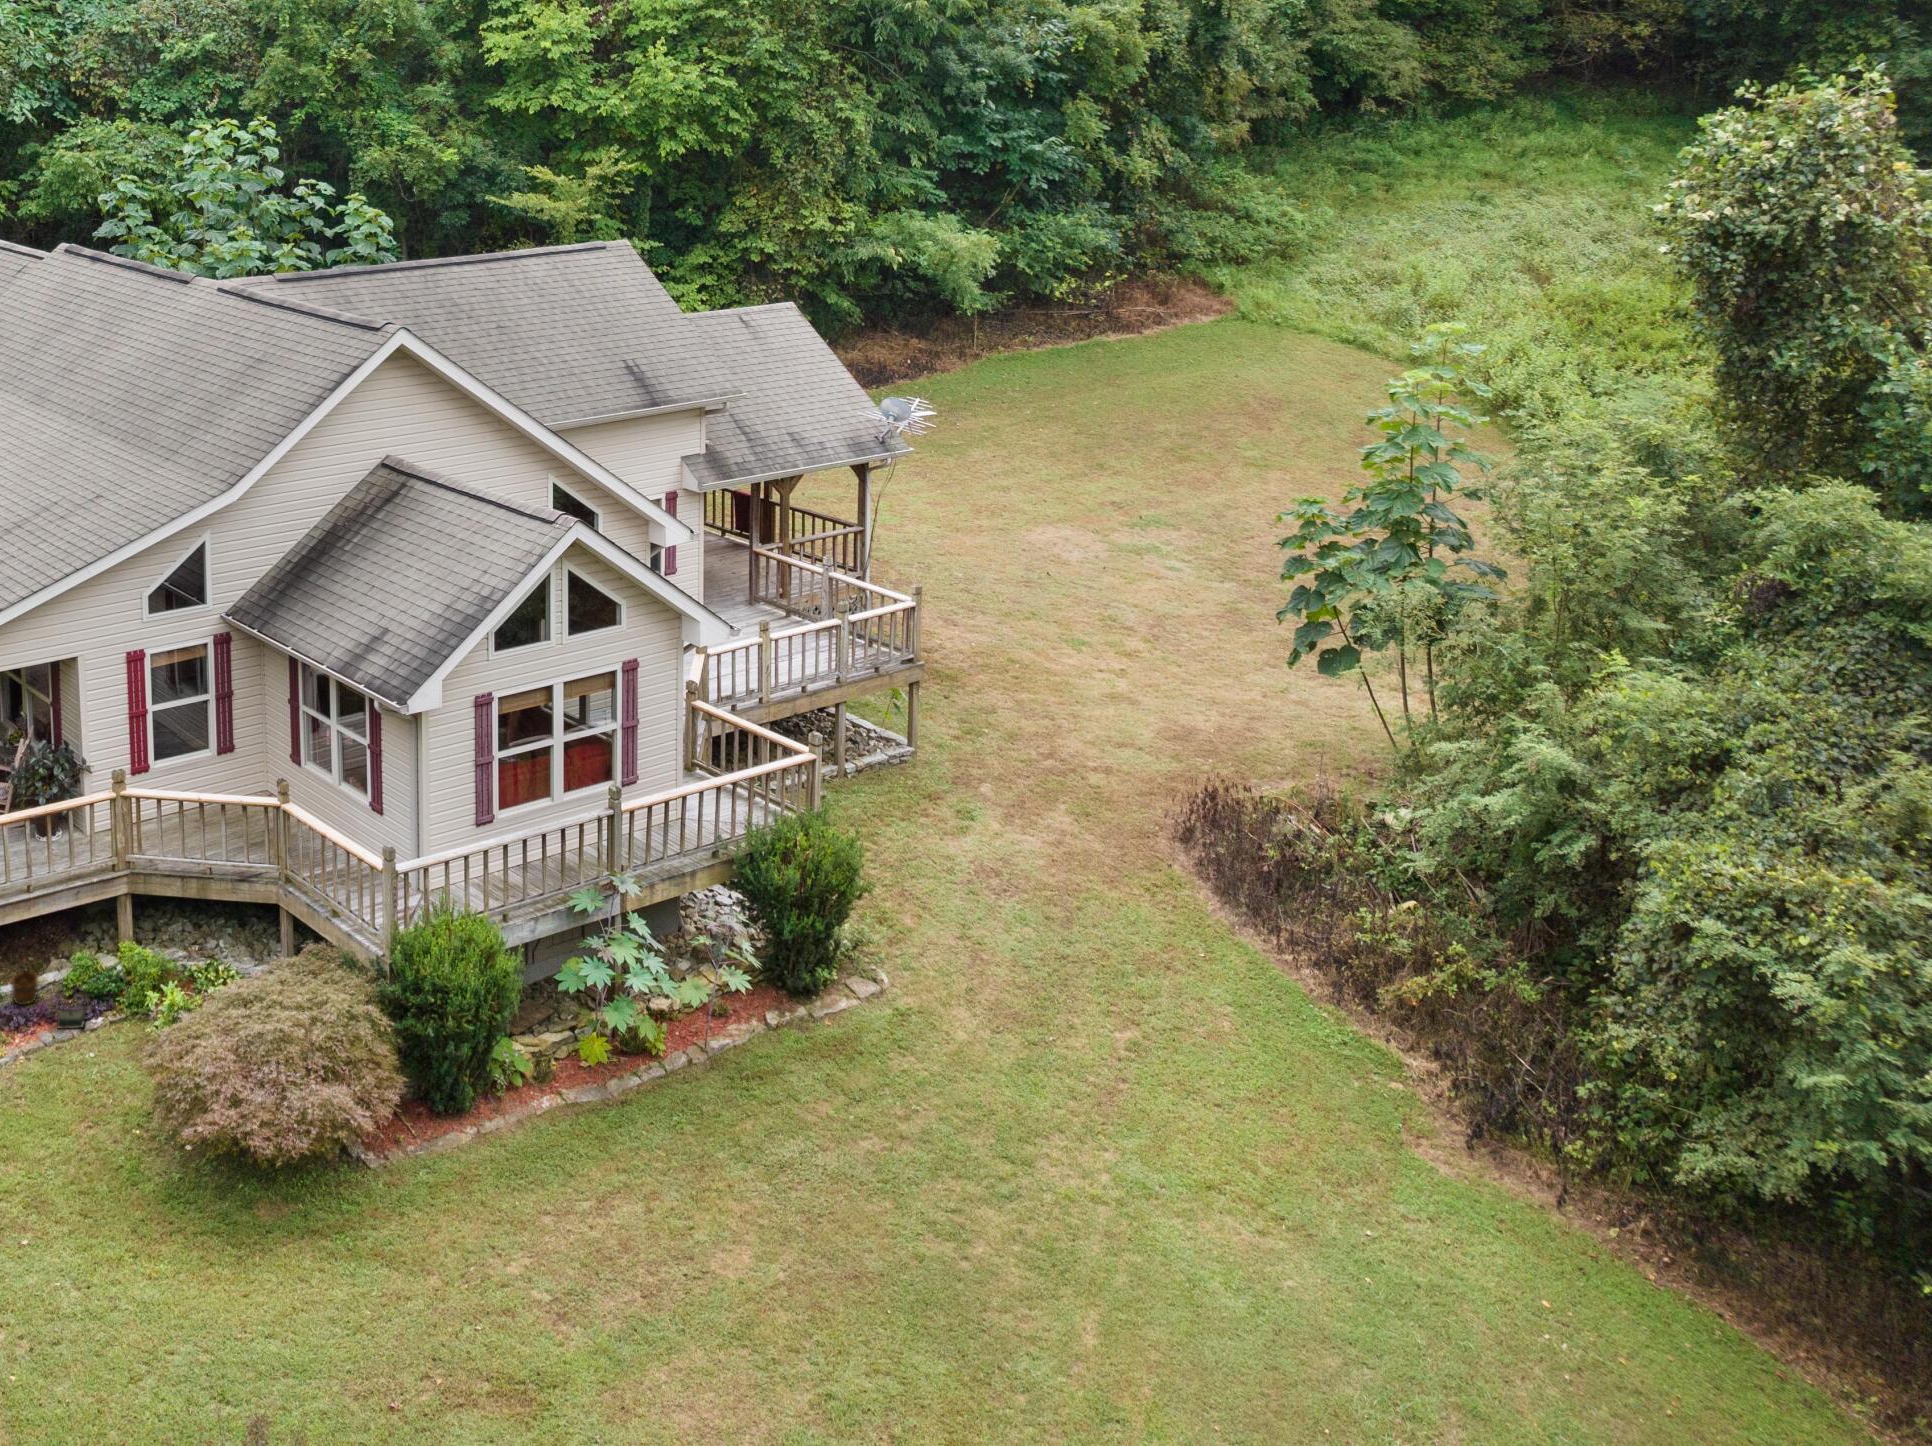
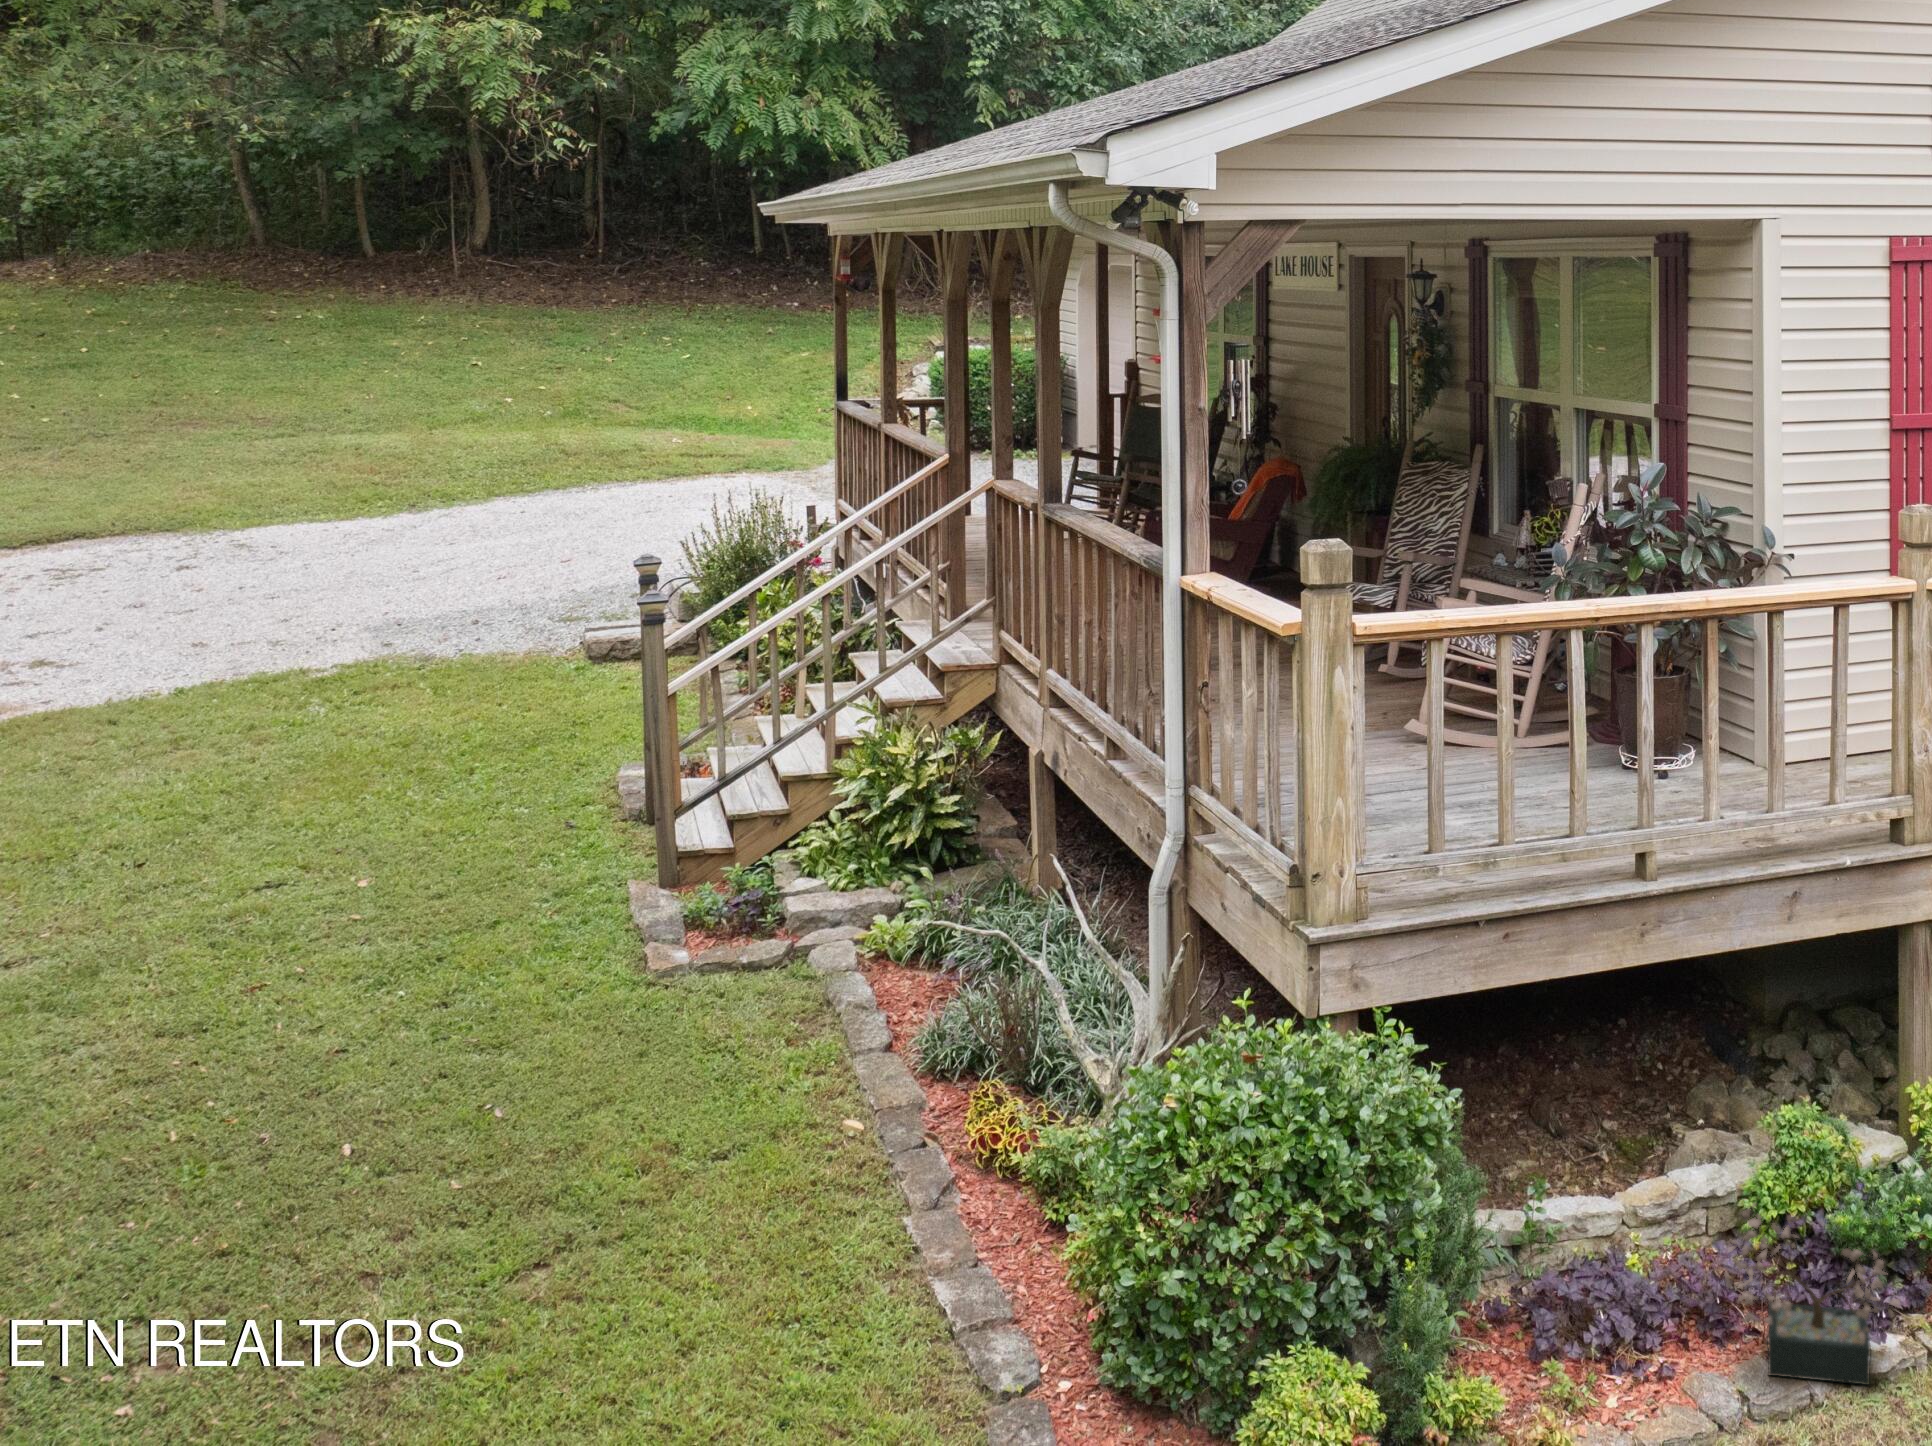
wooden bucket: present [12,960,39,1005] -> none [1579,1095,1673,1273]

